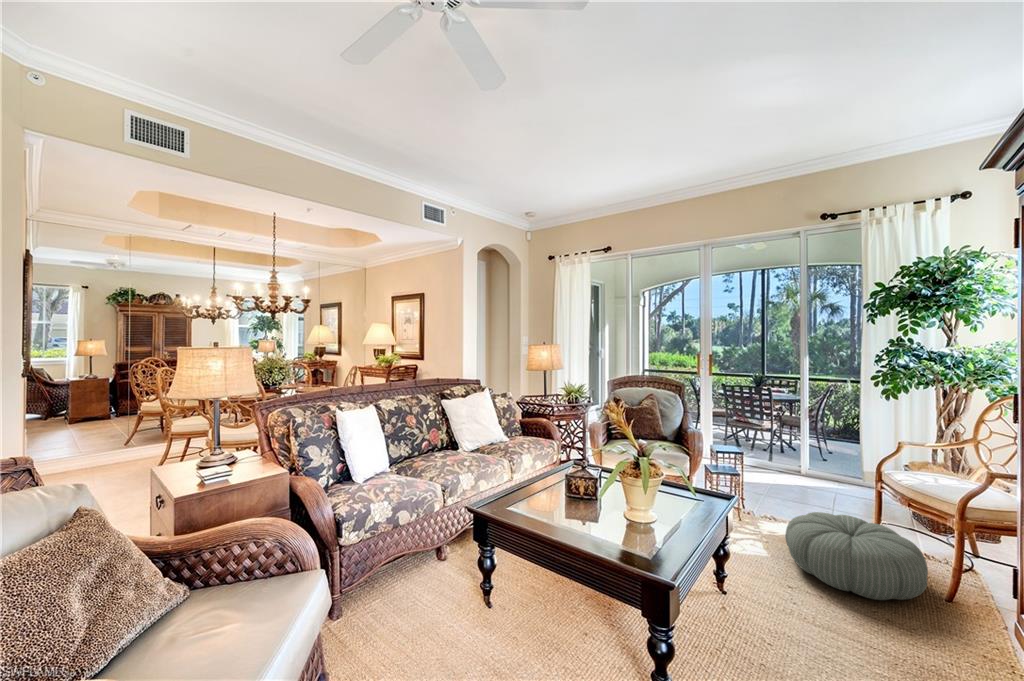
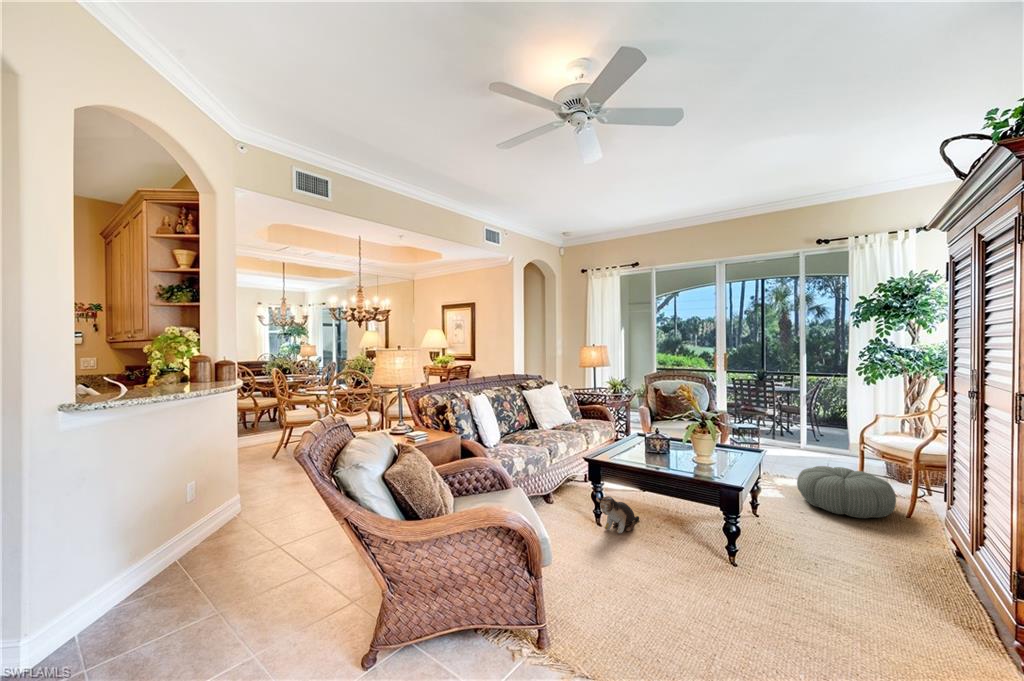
plush toy: none [479,566,554,621] -> present [596,496,639,533]

